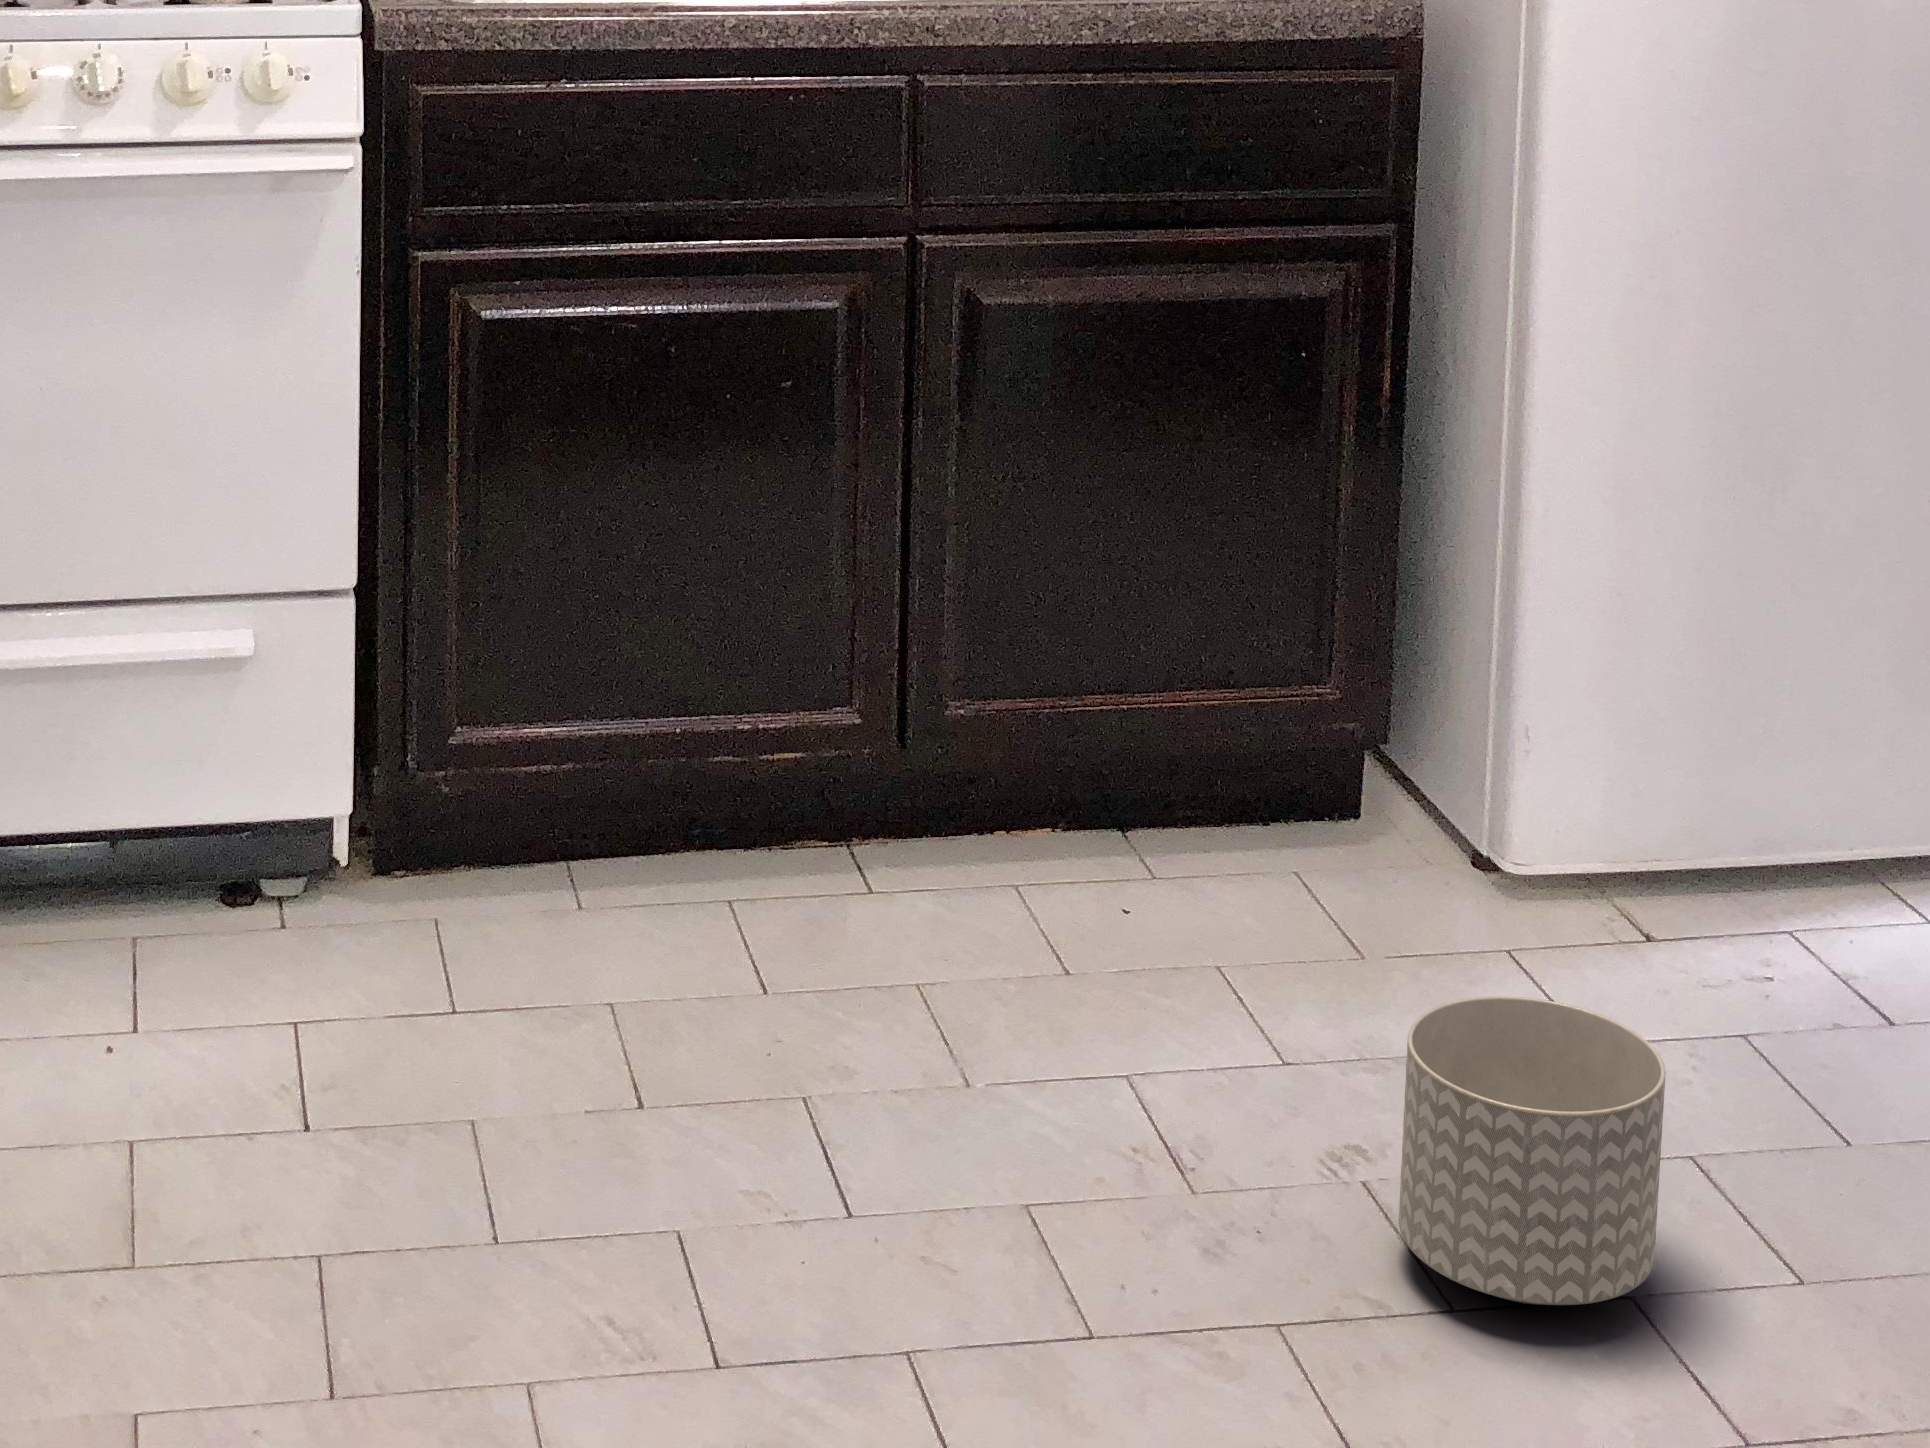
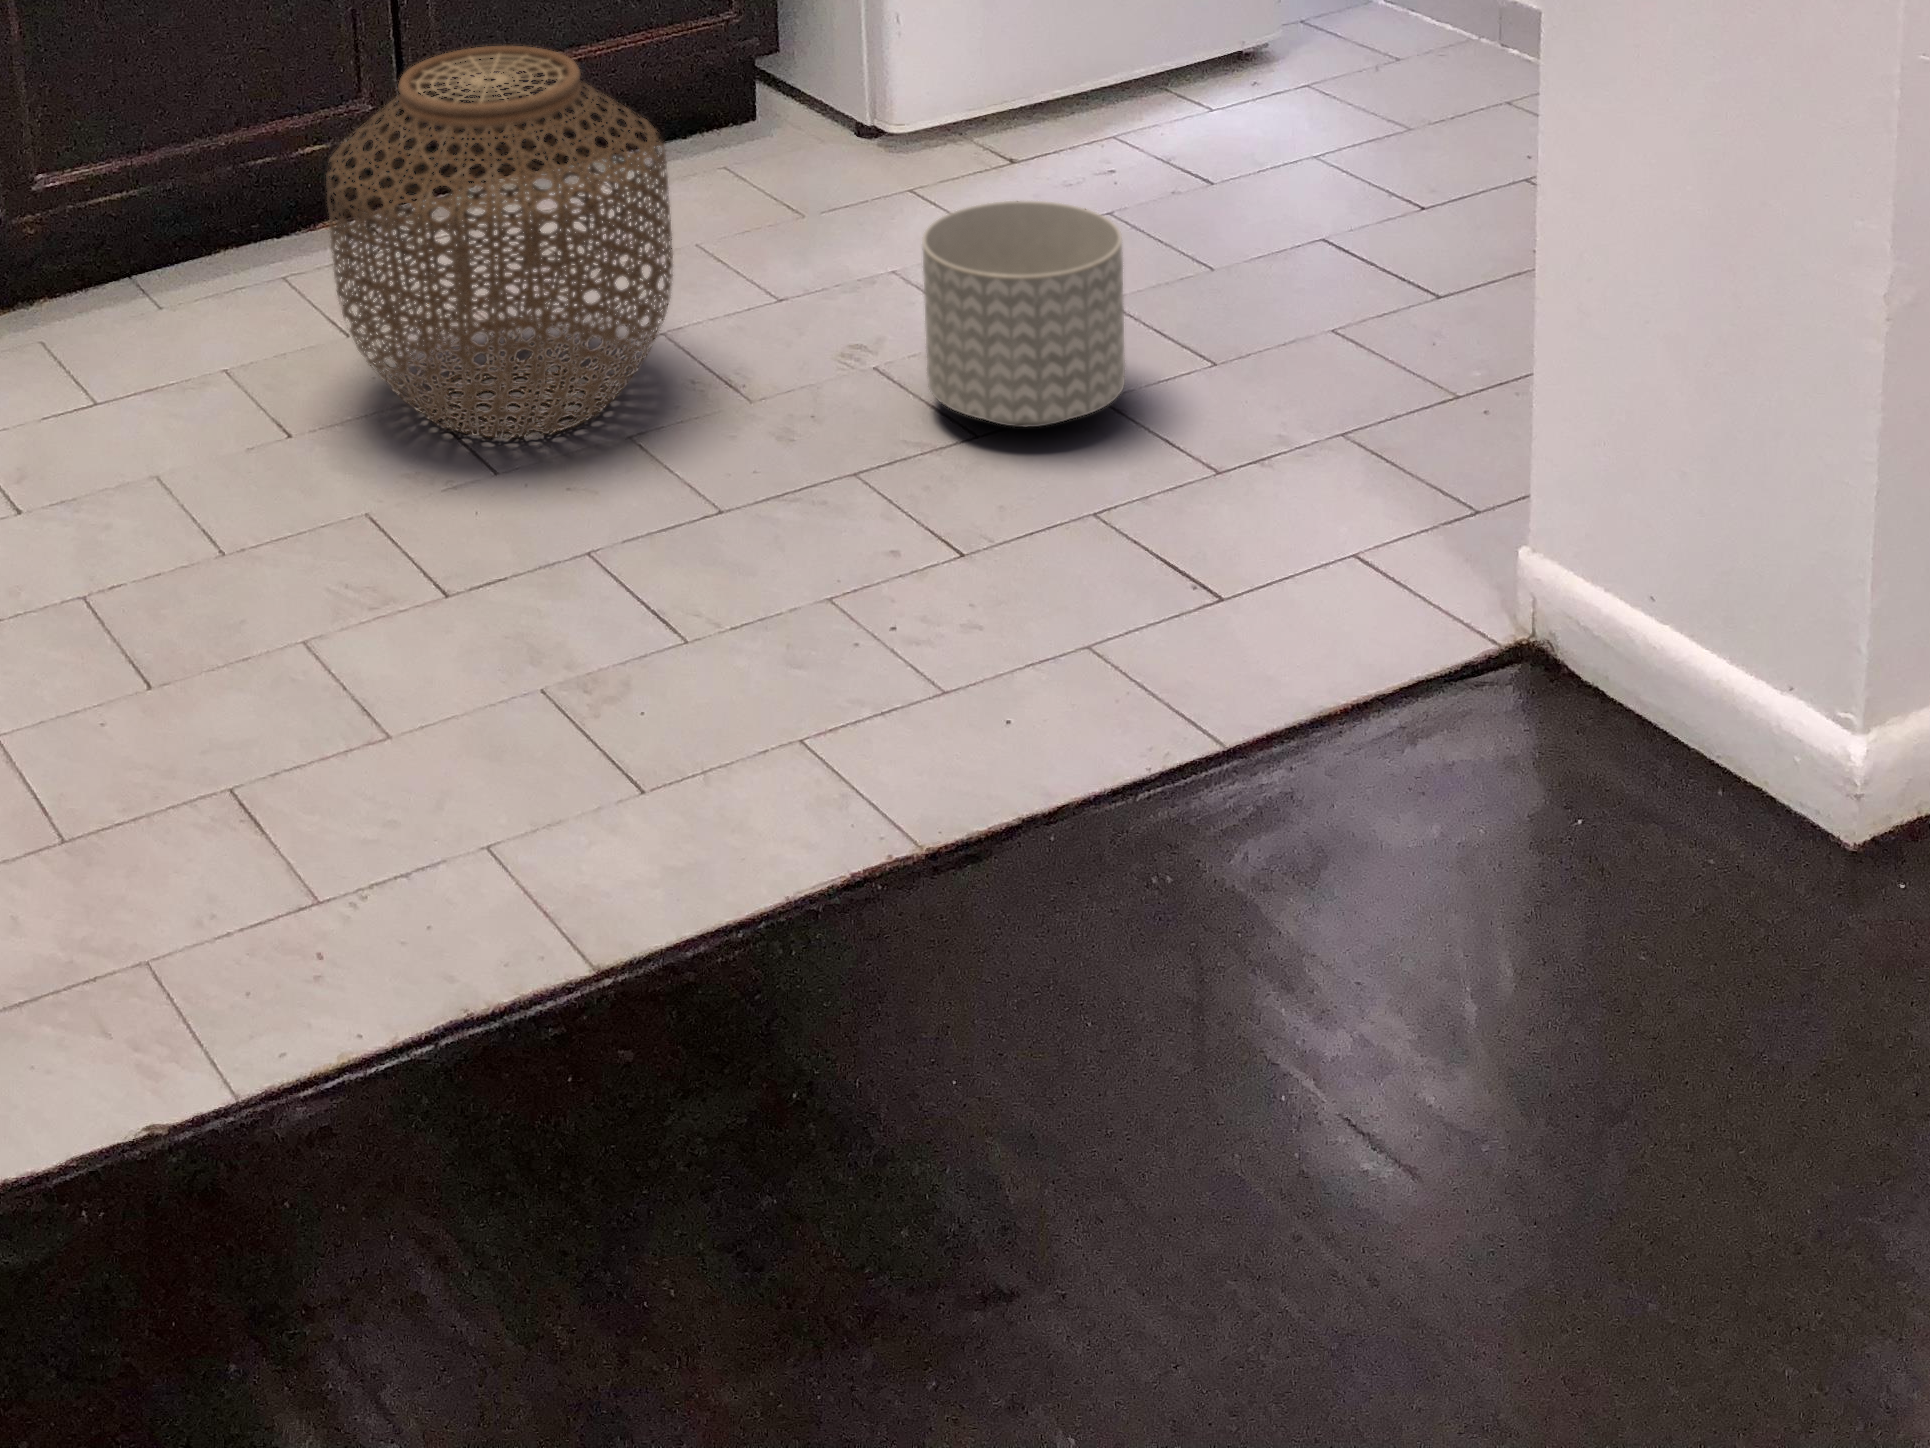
woven basket: none [713,678,1123,1166] -> present [326,46,673,438]

